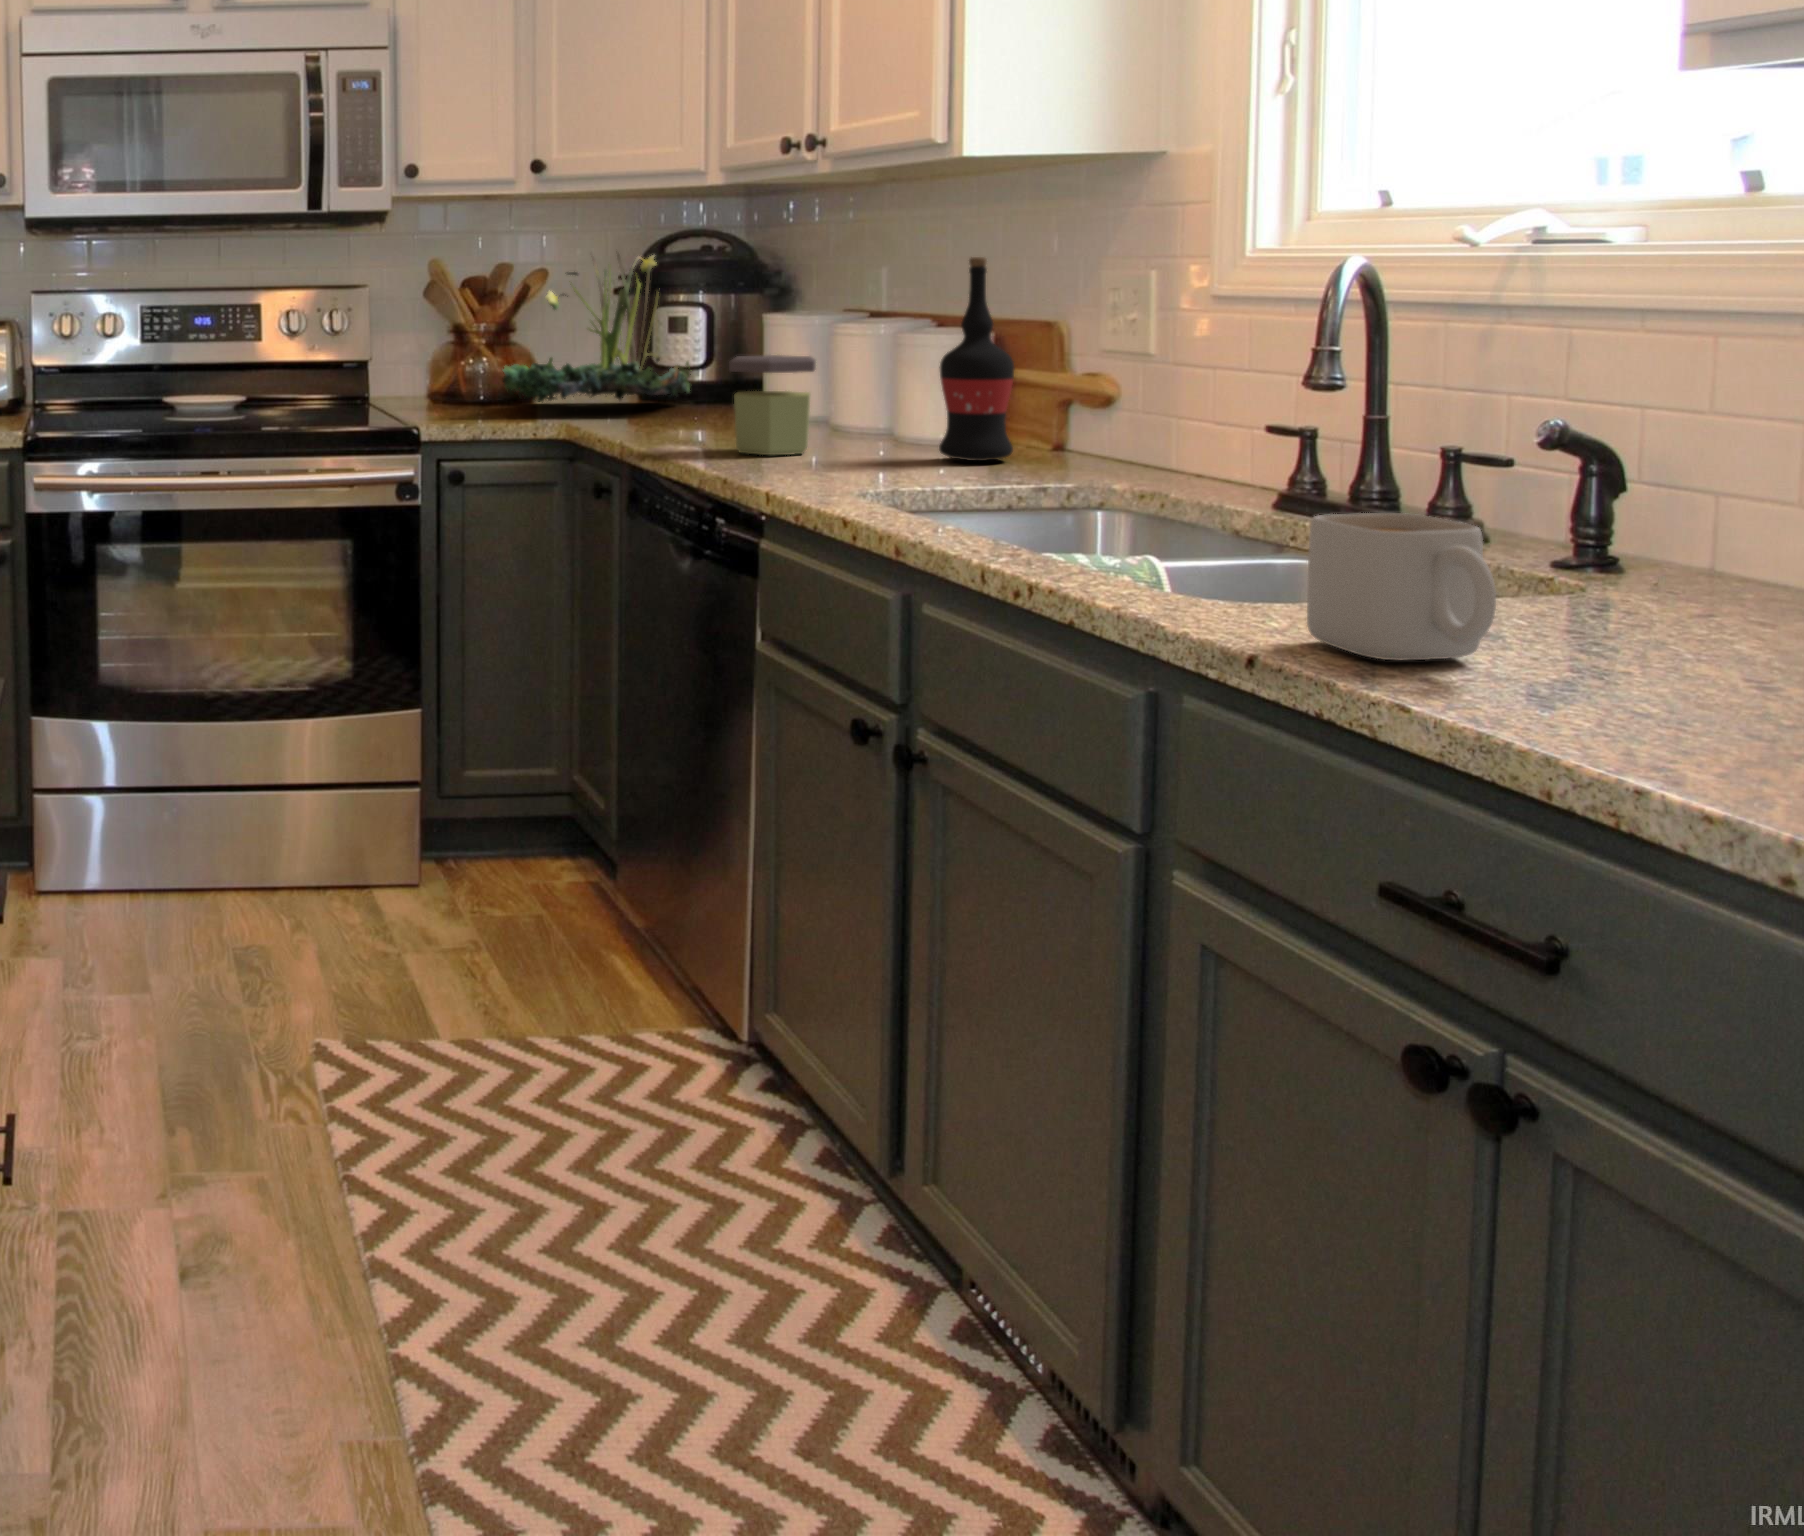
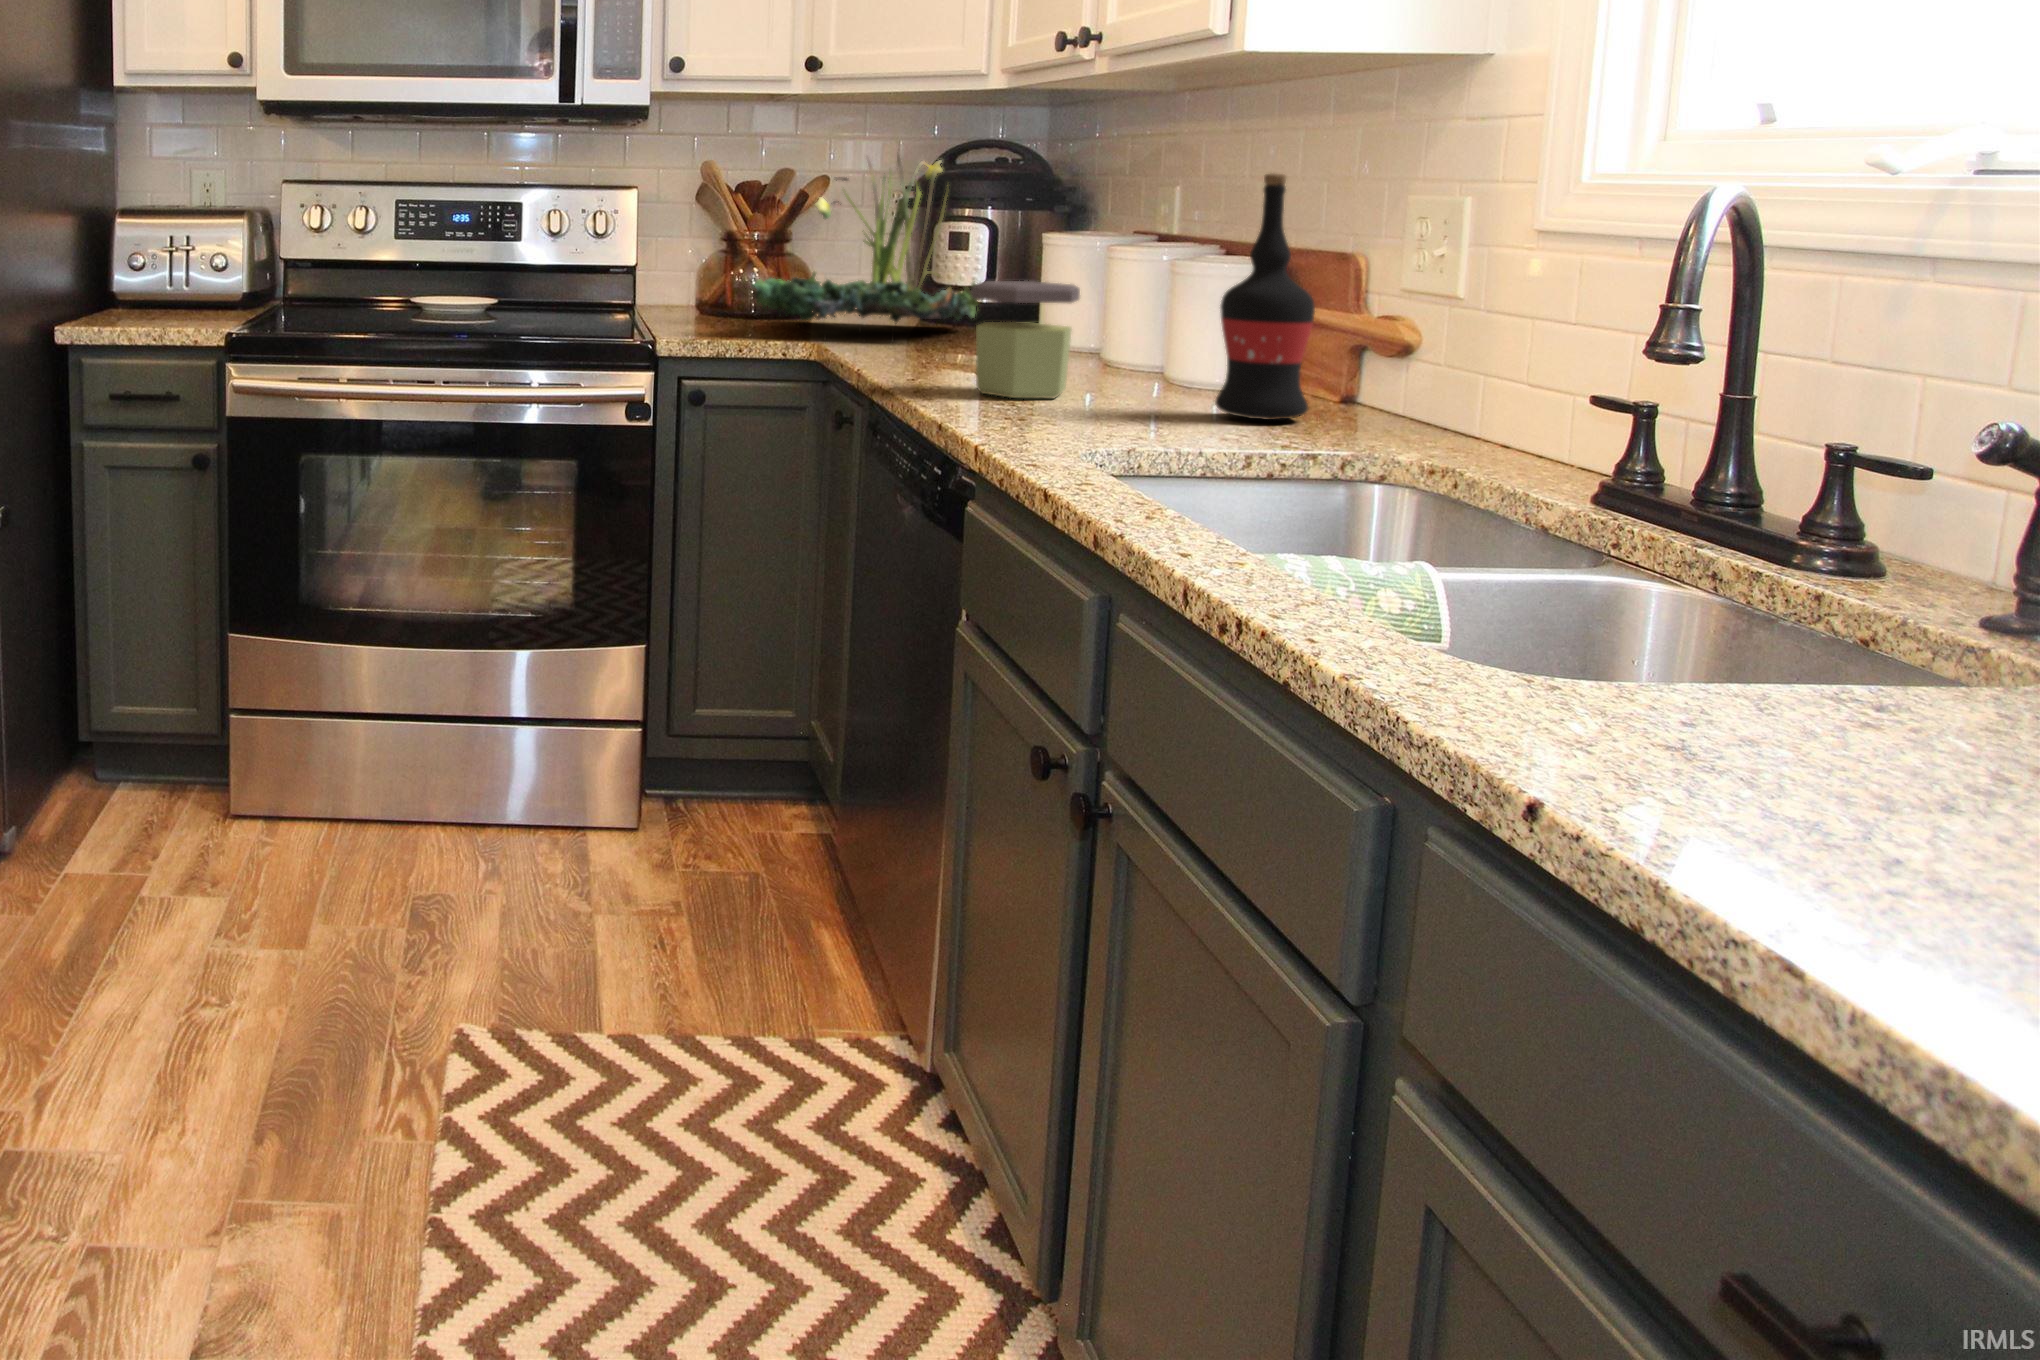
mug: present [1307,513,1496,660] -> none [1521,539,1776,752]

